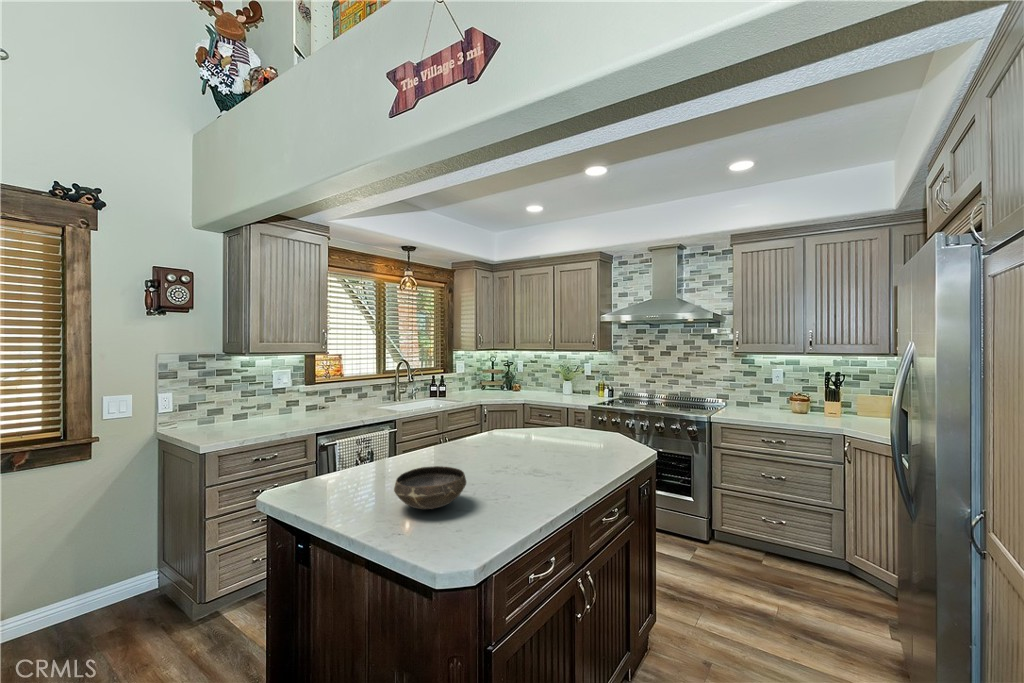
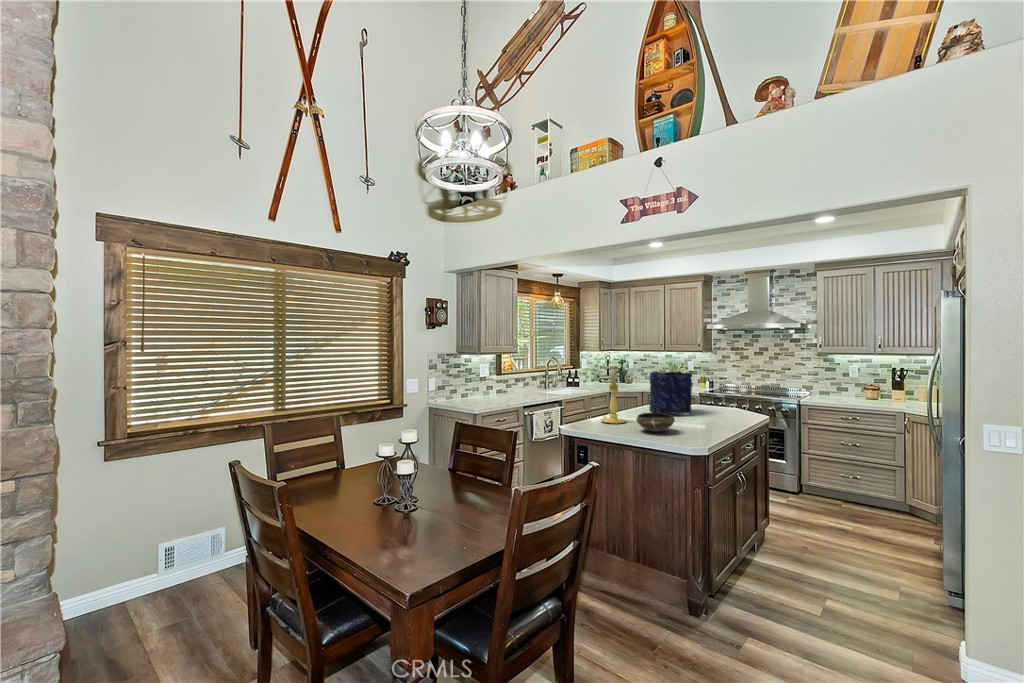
candle holder: none [362,383,409,483] -> present [601,370,626,424]
vase: none [471,383,538,458] -> present [649,371,692,415]

